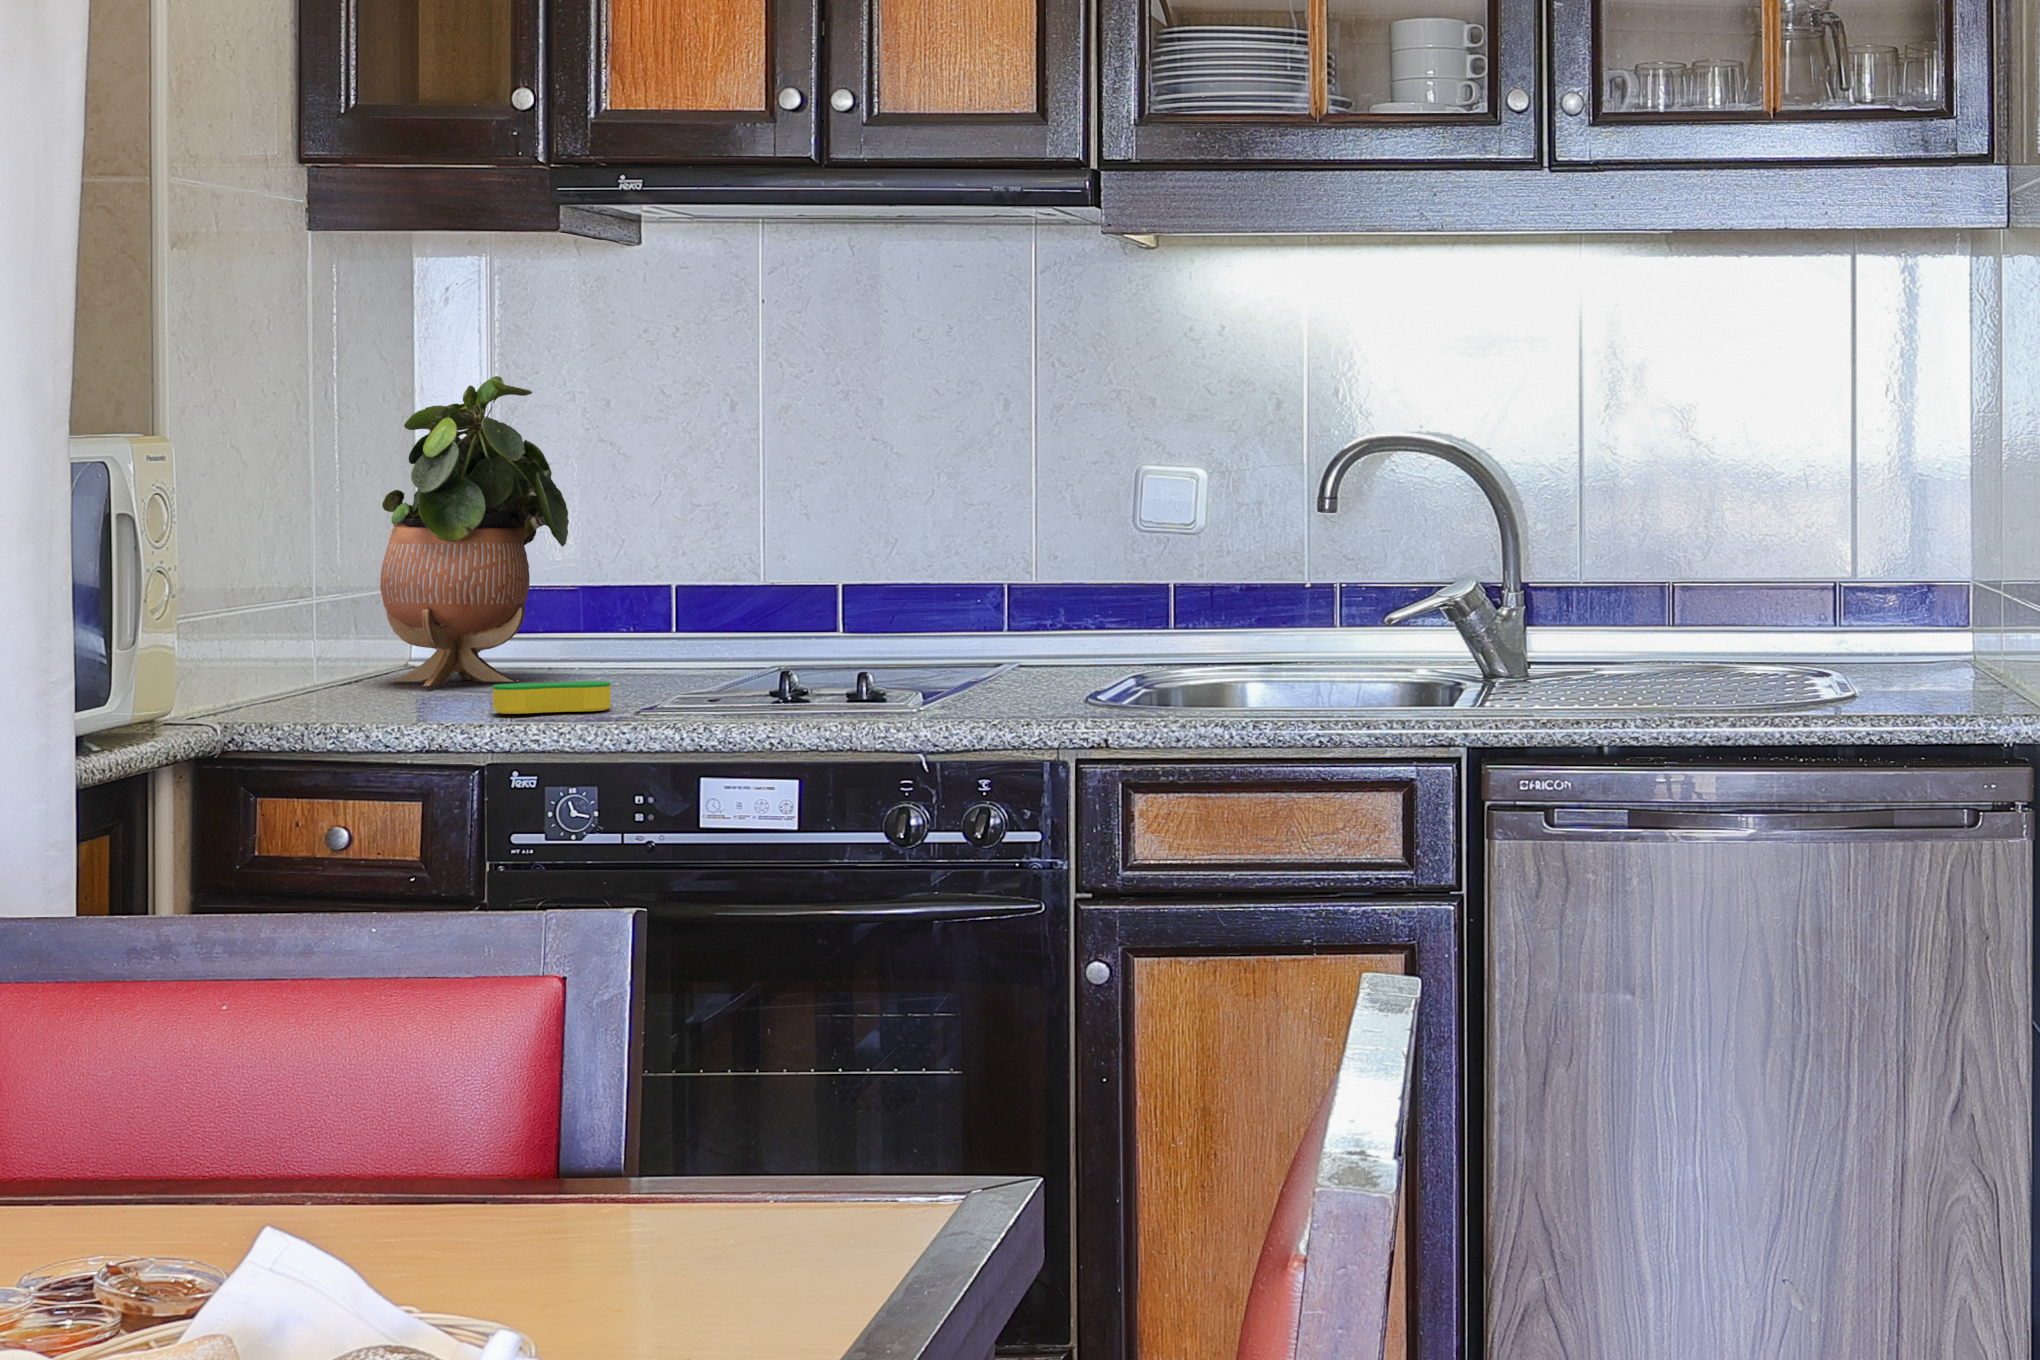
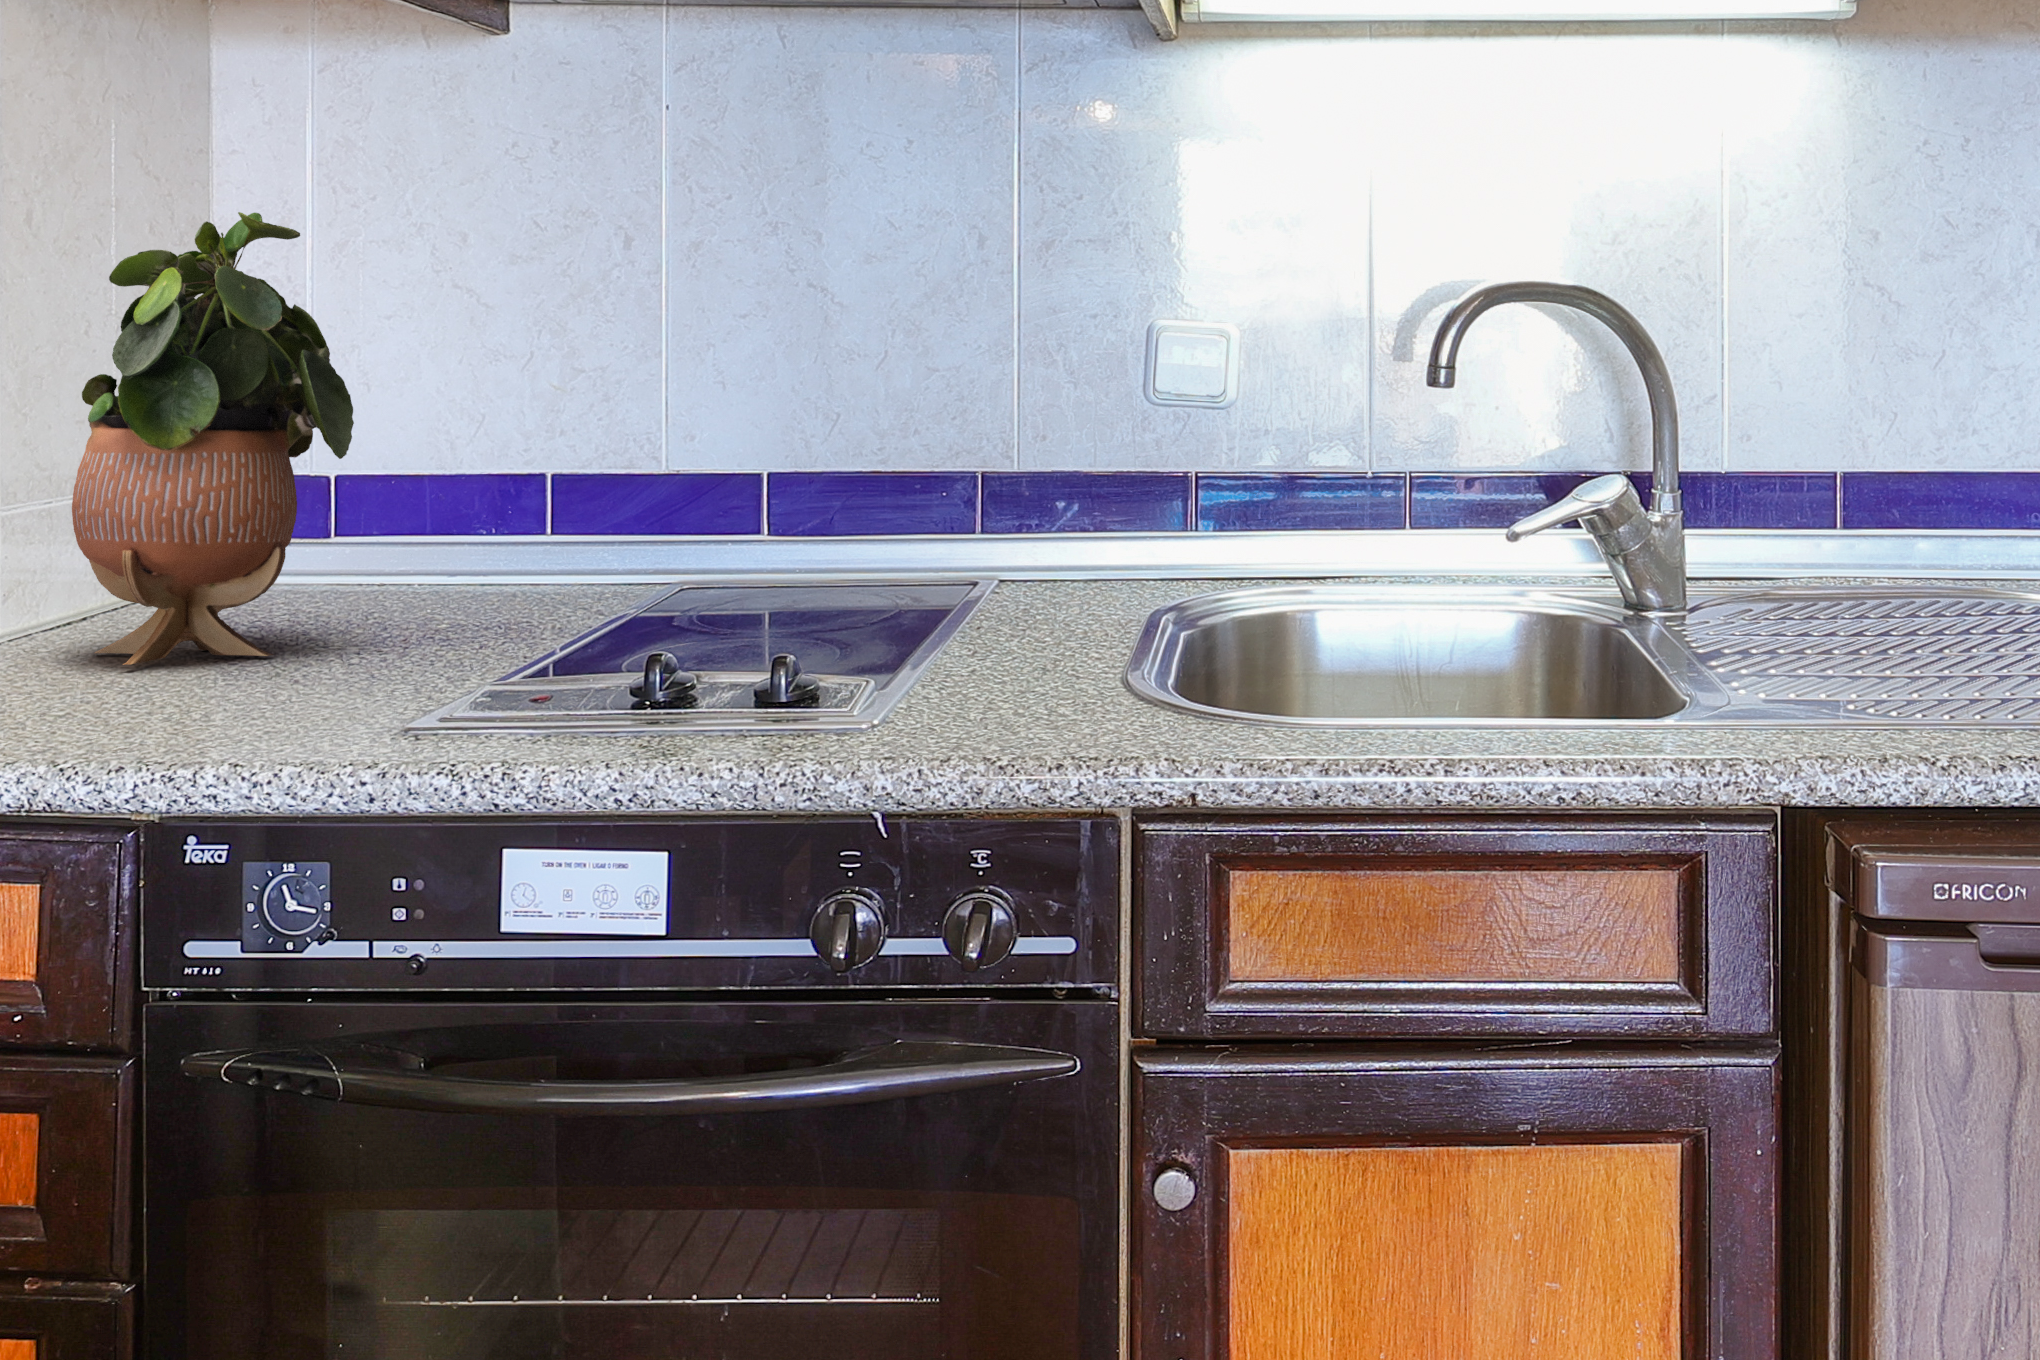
sponge: present [493,681,611,714] -> none [181,671,375,729]

